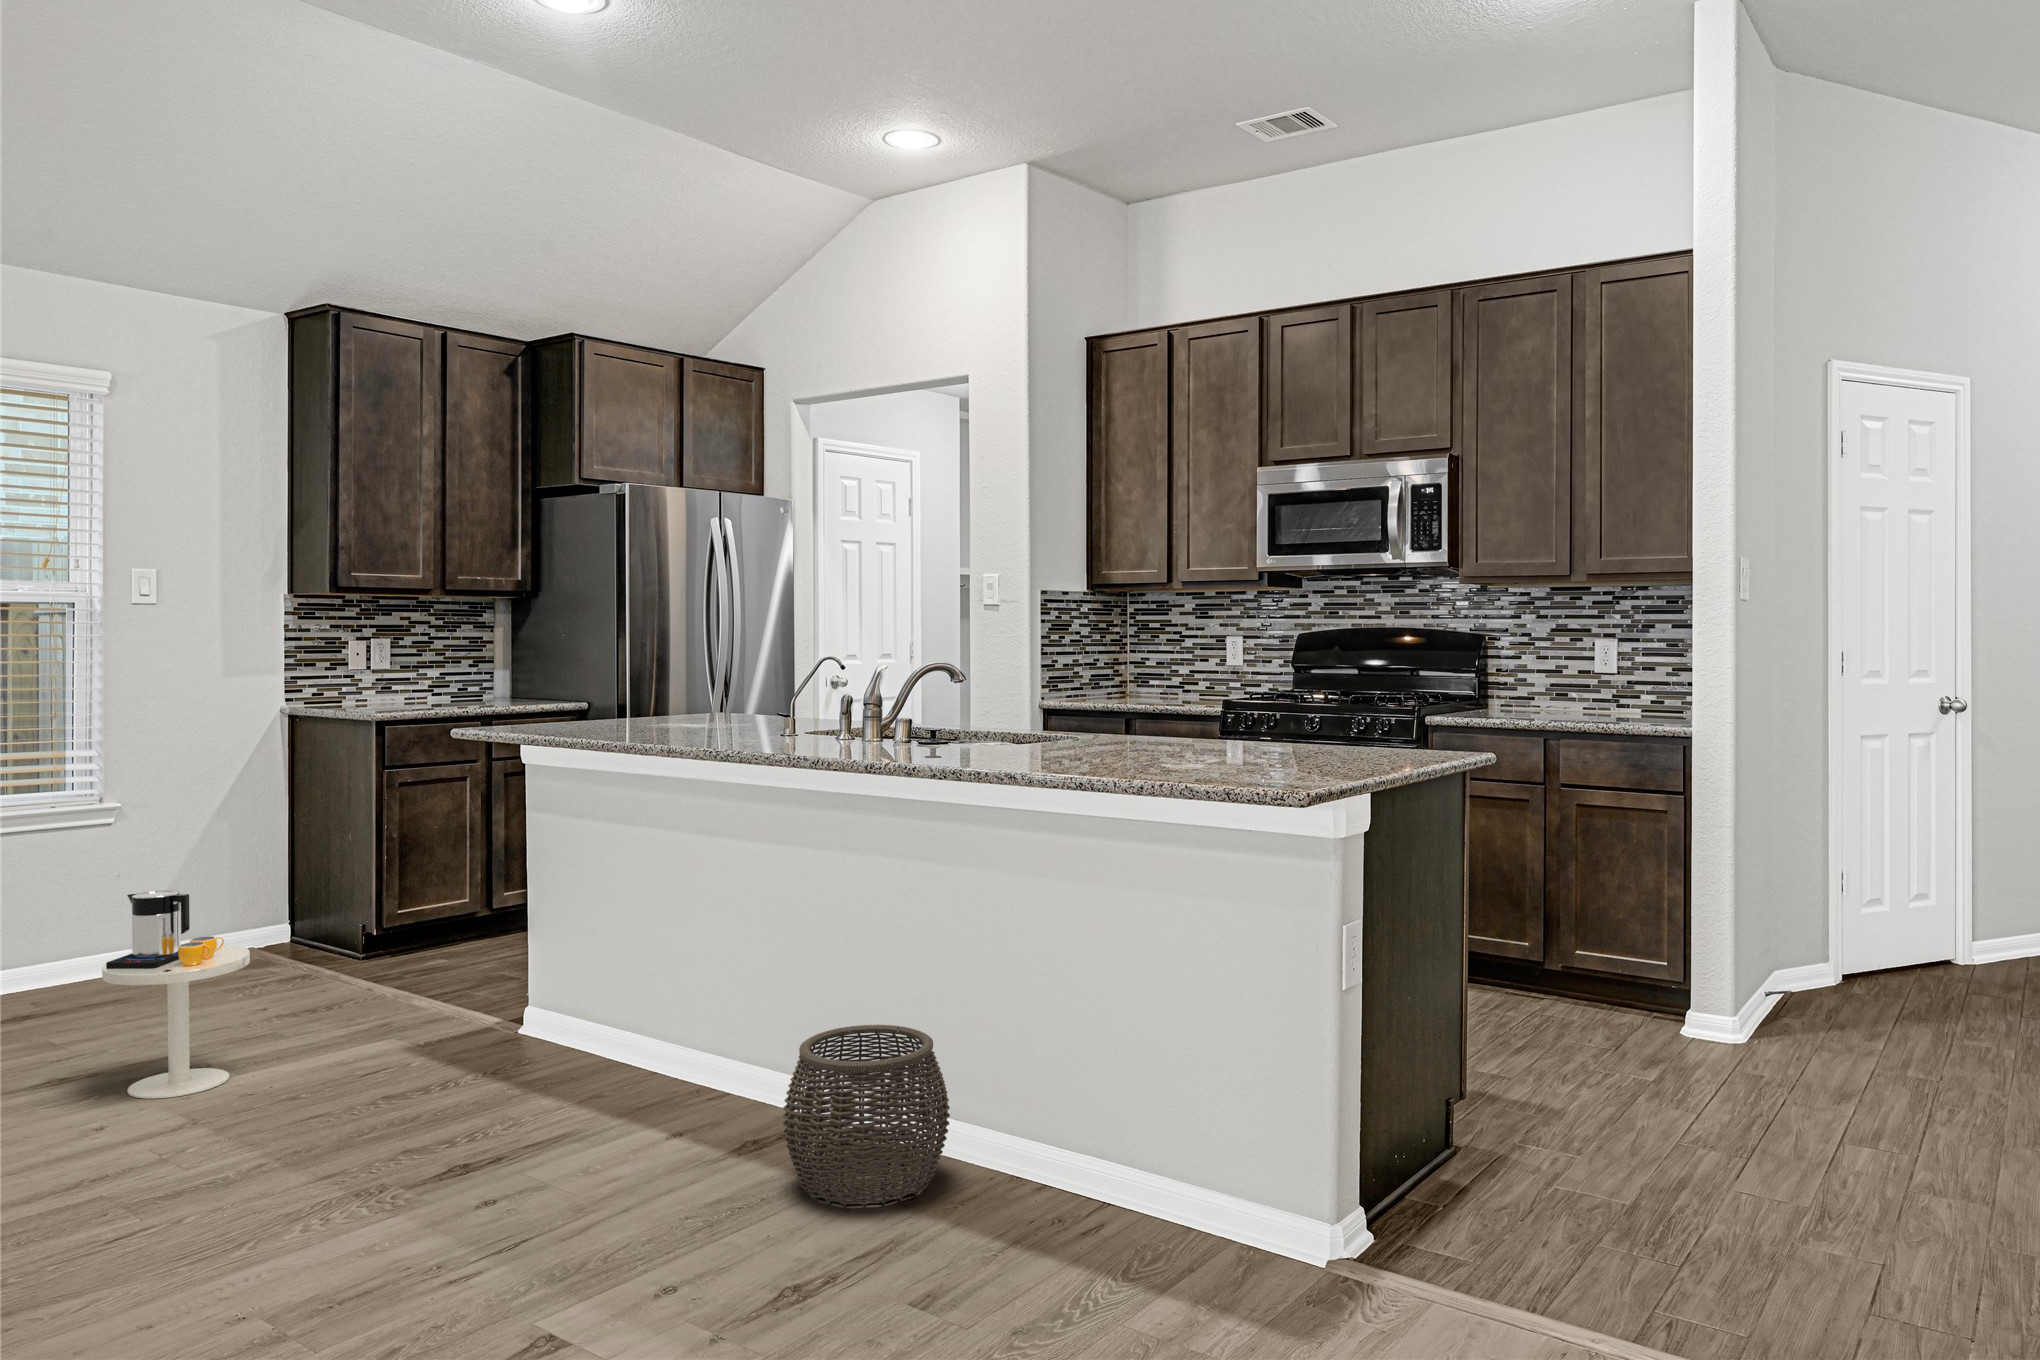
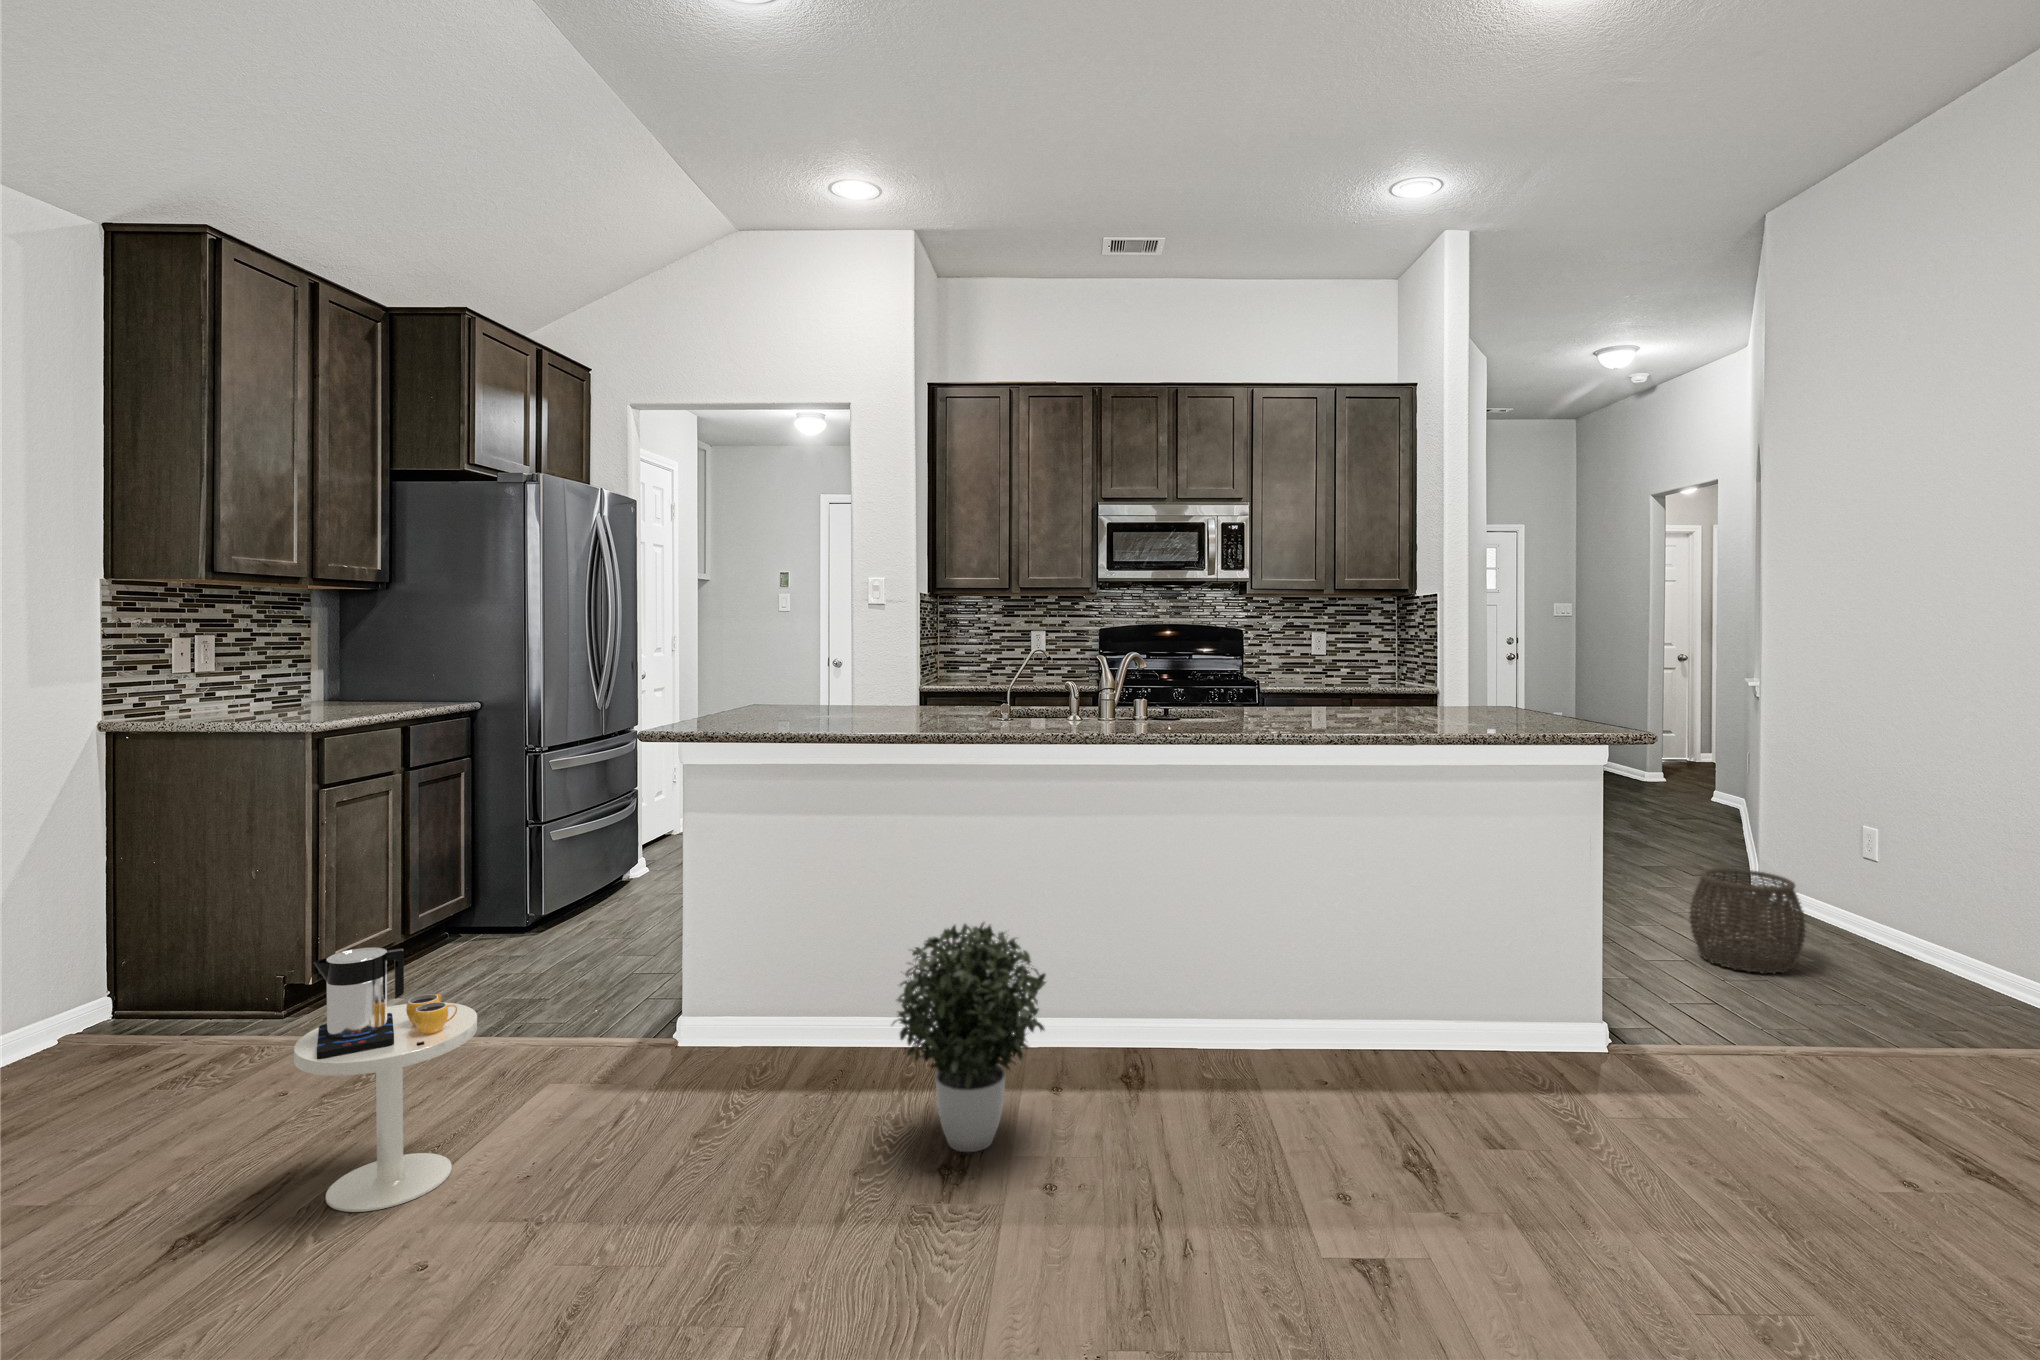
potted plant: none [429,937,599,1171] -> present [892,923,1046,1152]
woven basket: present [783,1025,950,1206] -> present [1689,868,1806,974]

